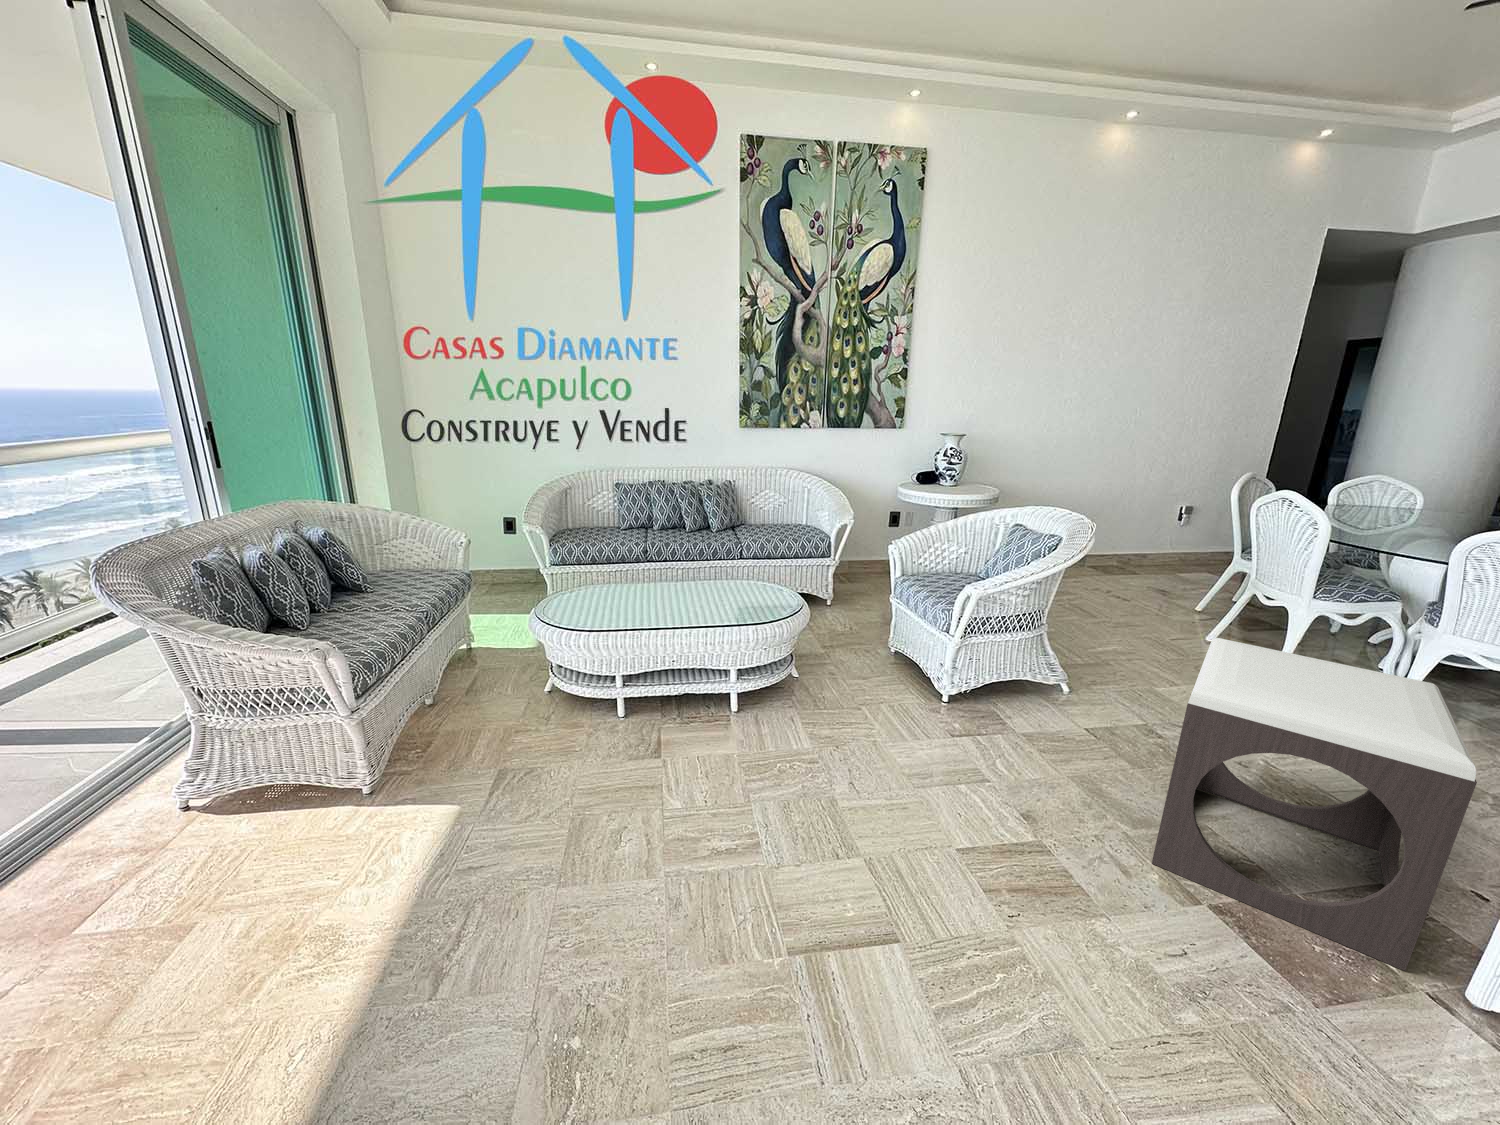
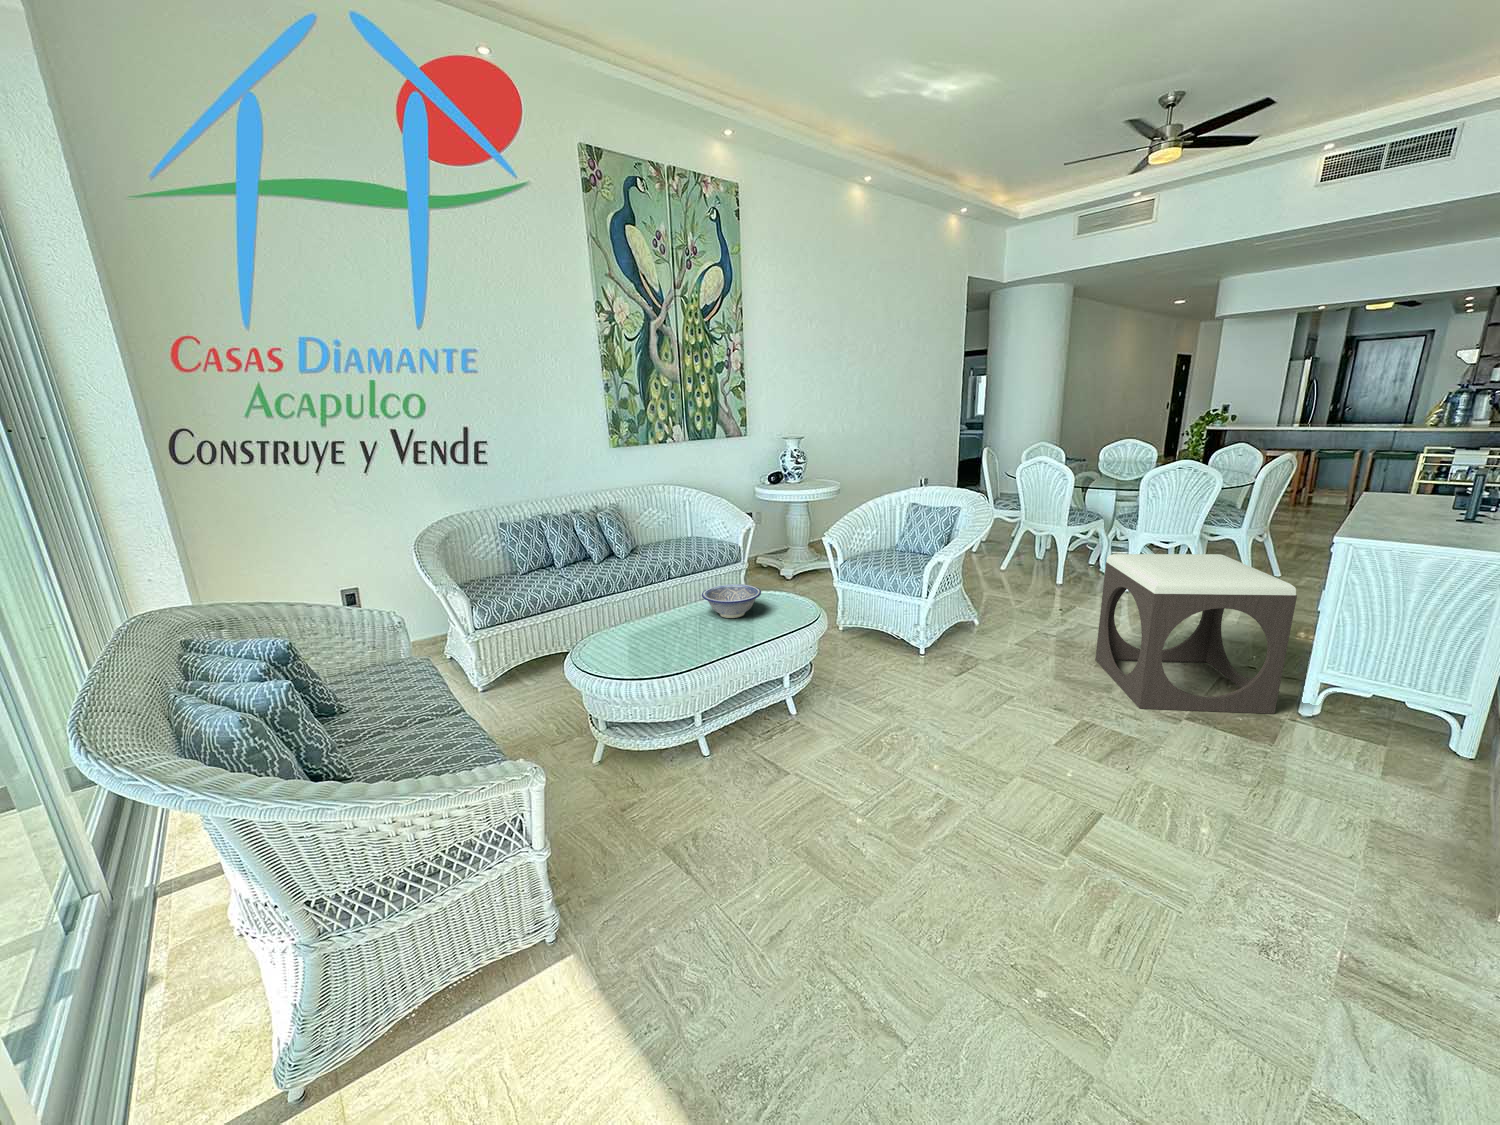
decorative bowl: none [680,569,740,603] -> present [702,584,761,618]

